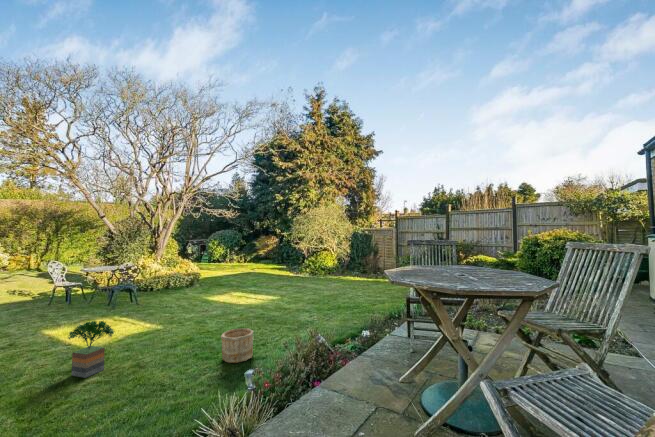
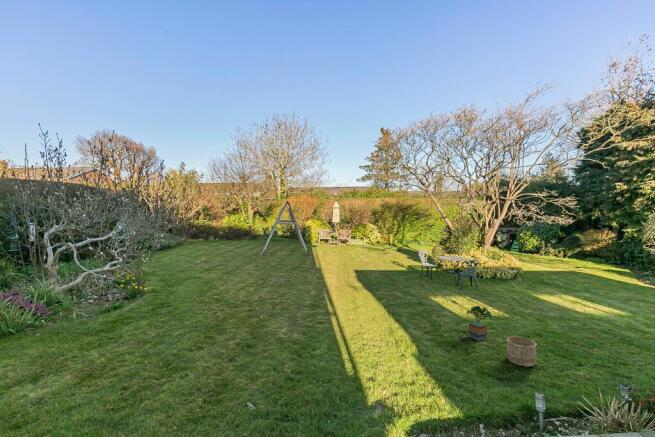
wooden bucket: present [221,328,253,363] -> present [506,336,536,367]

